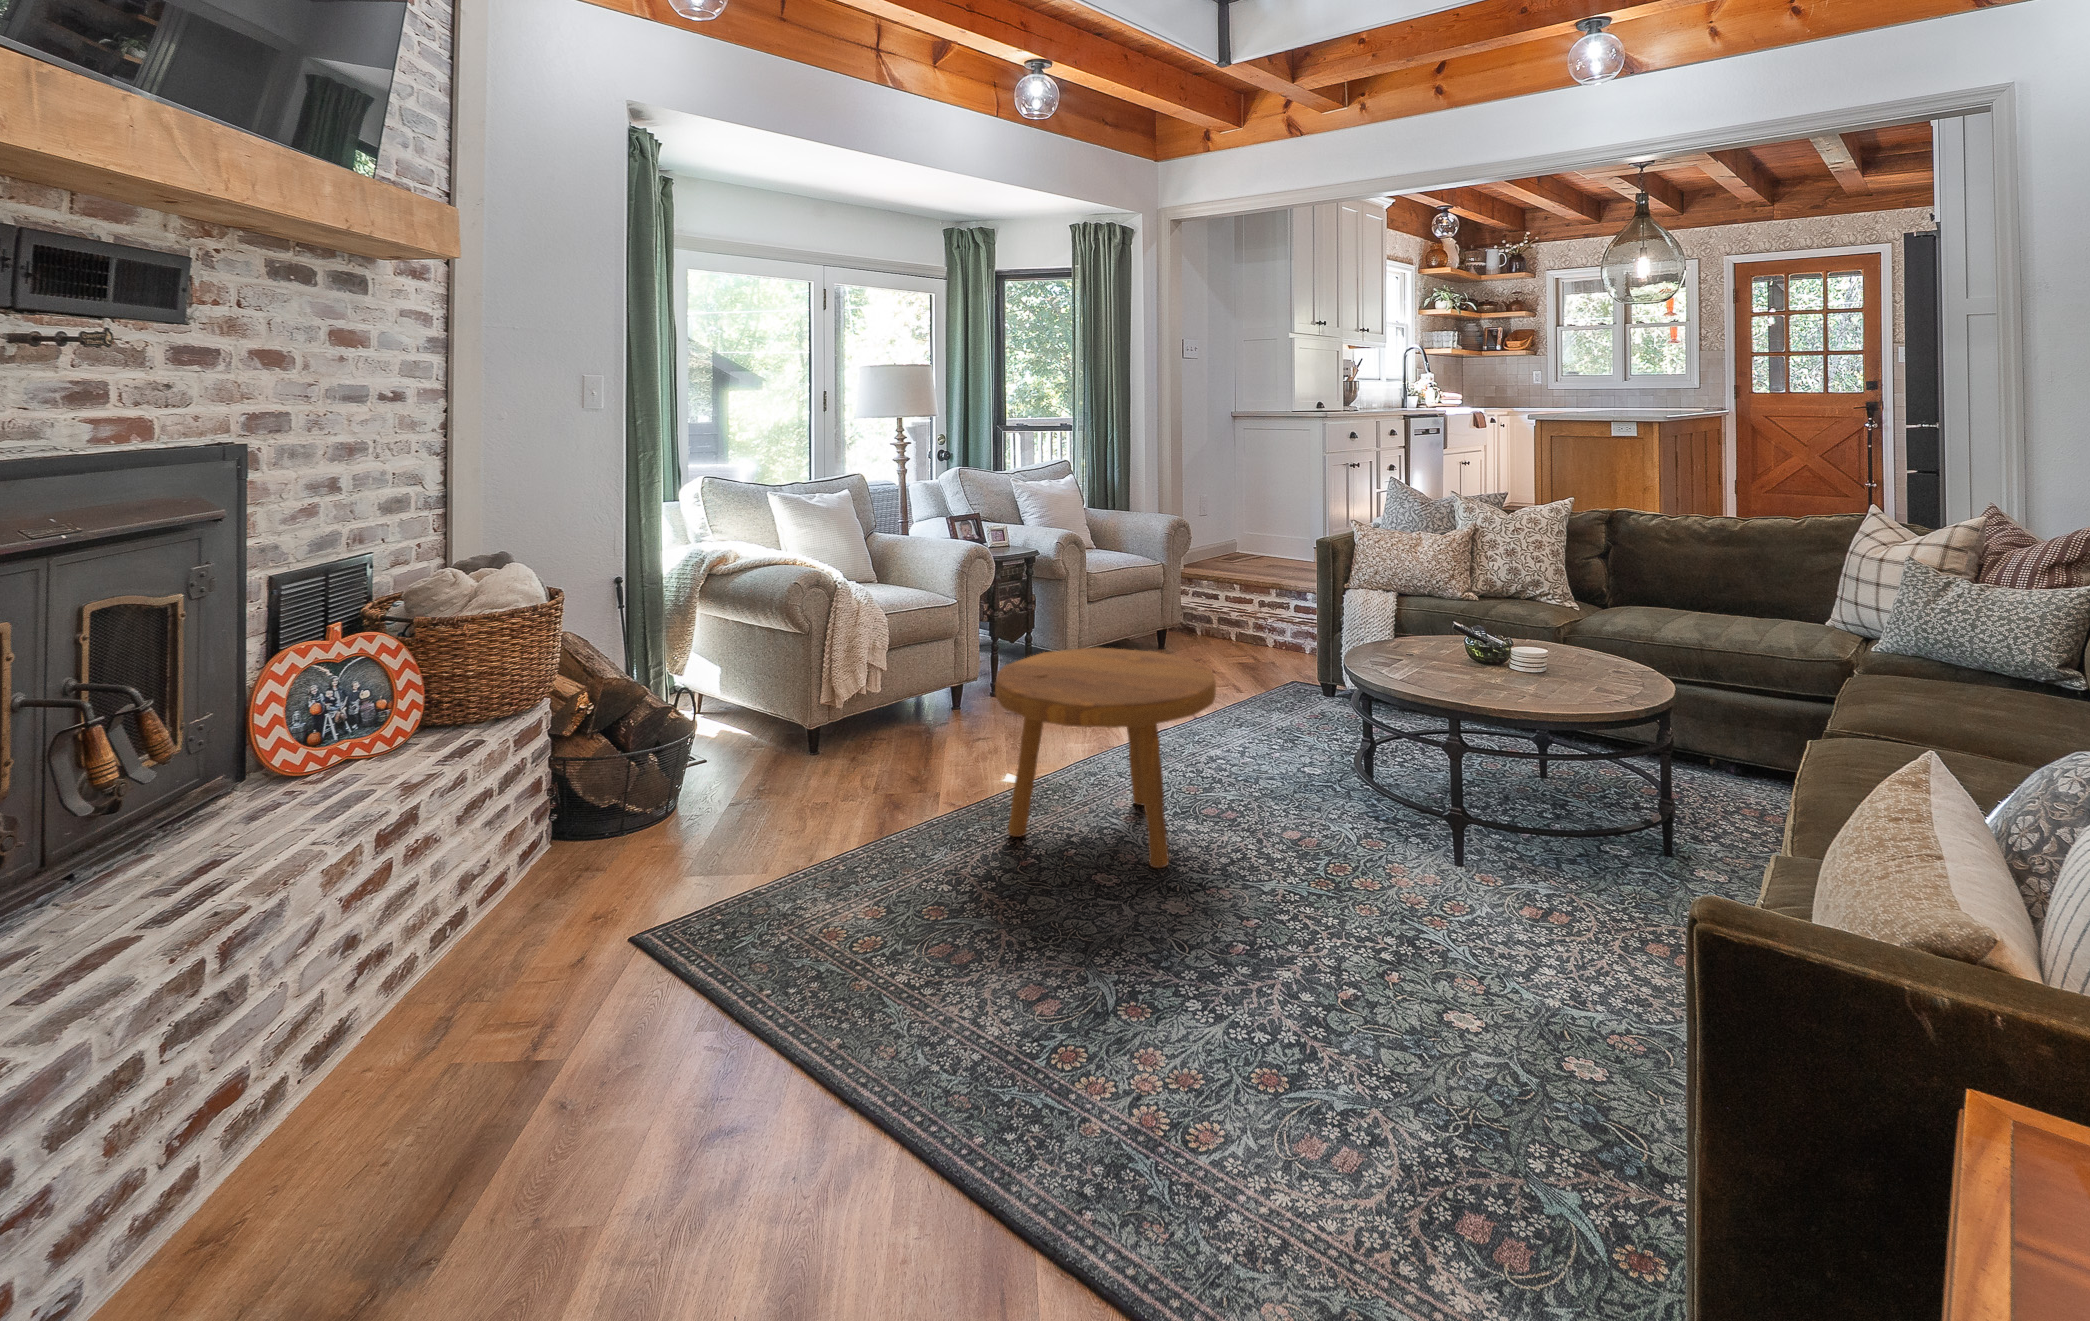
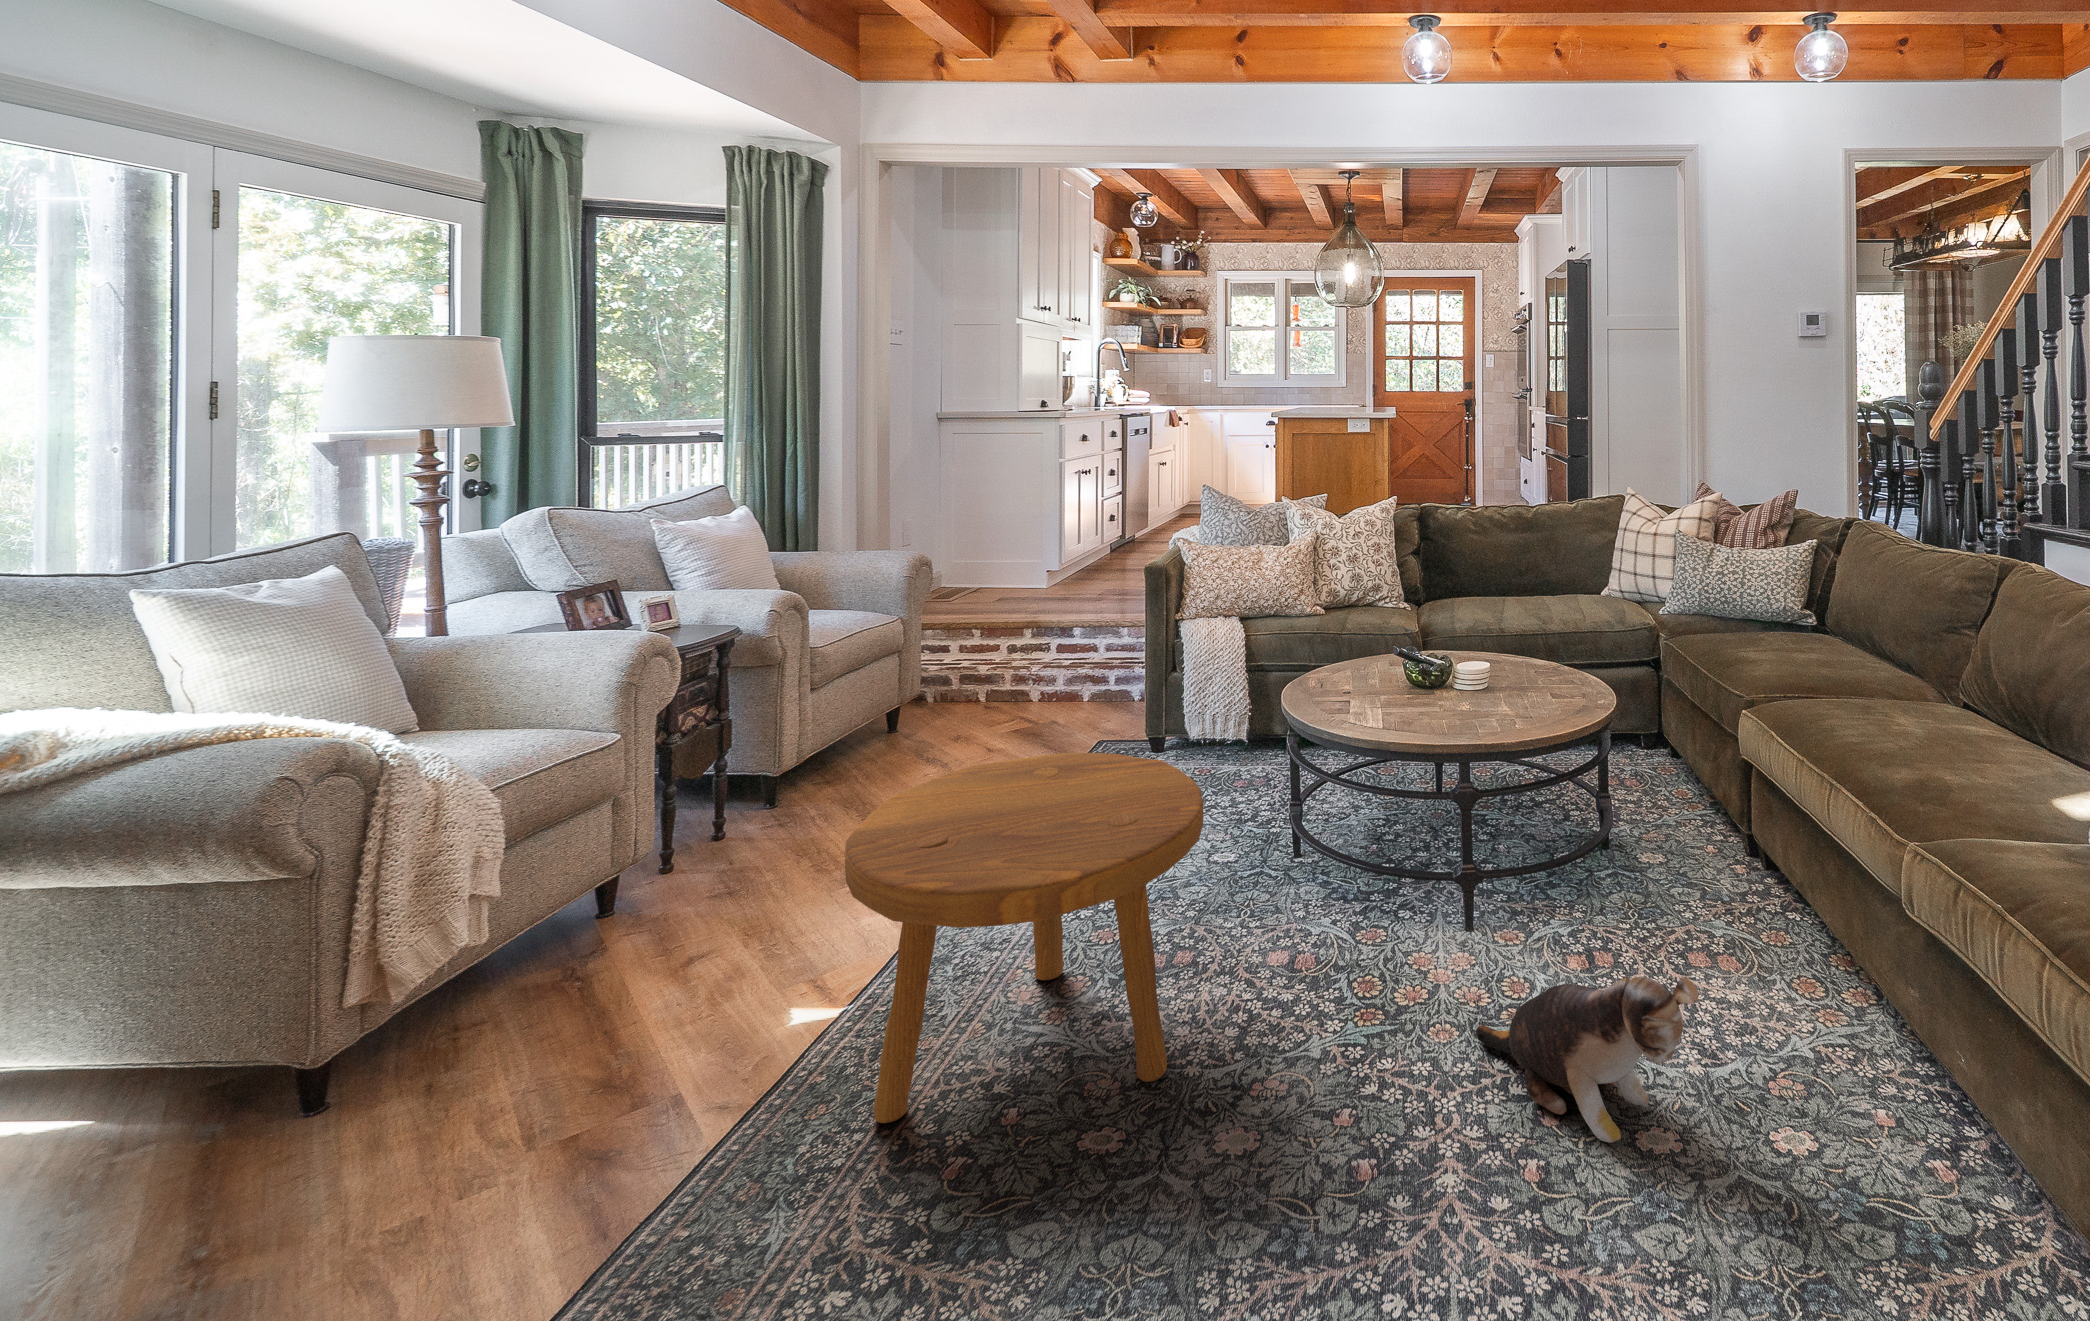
plush toy: none [1380,875,1480,1001] -> present [1476,977,1698,1143]

